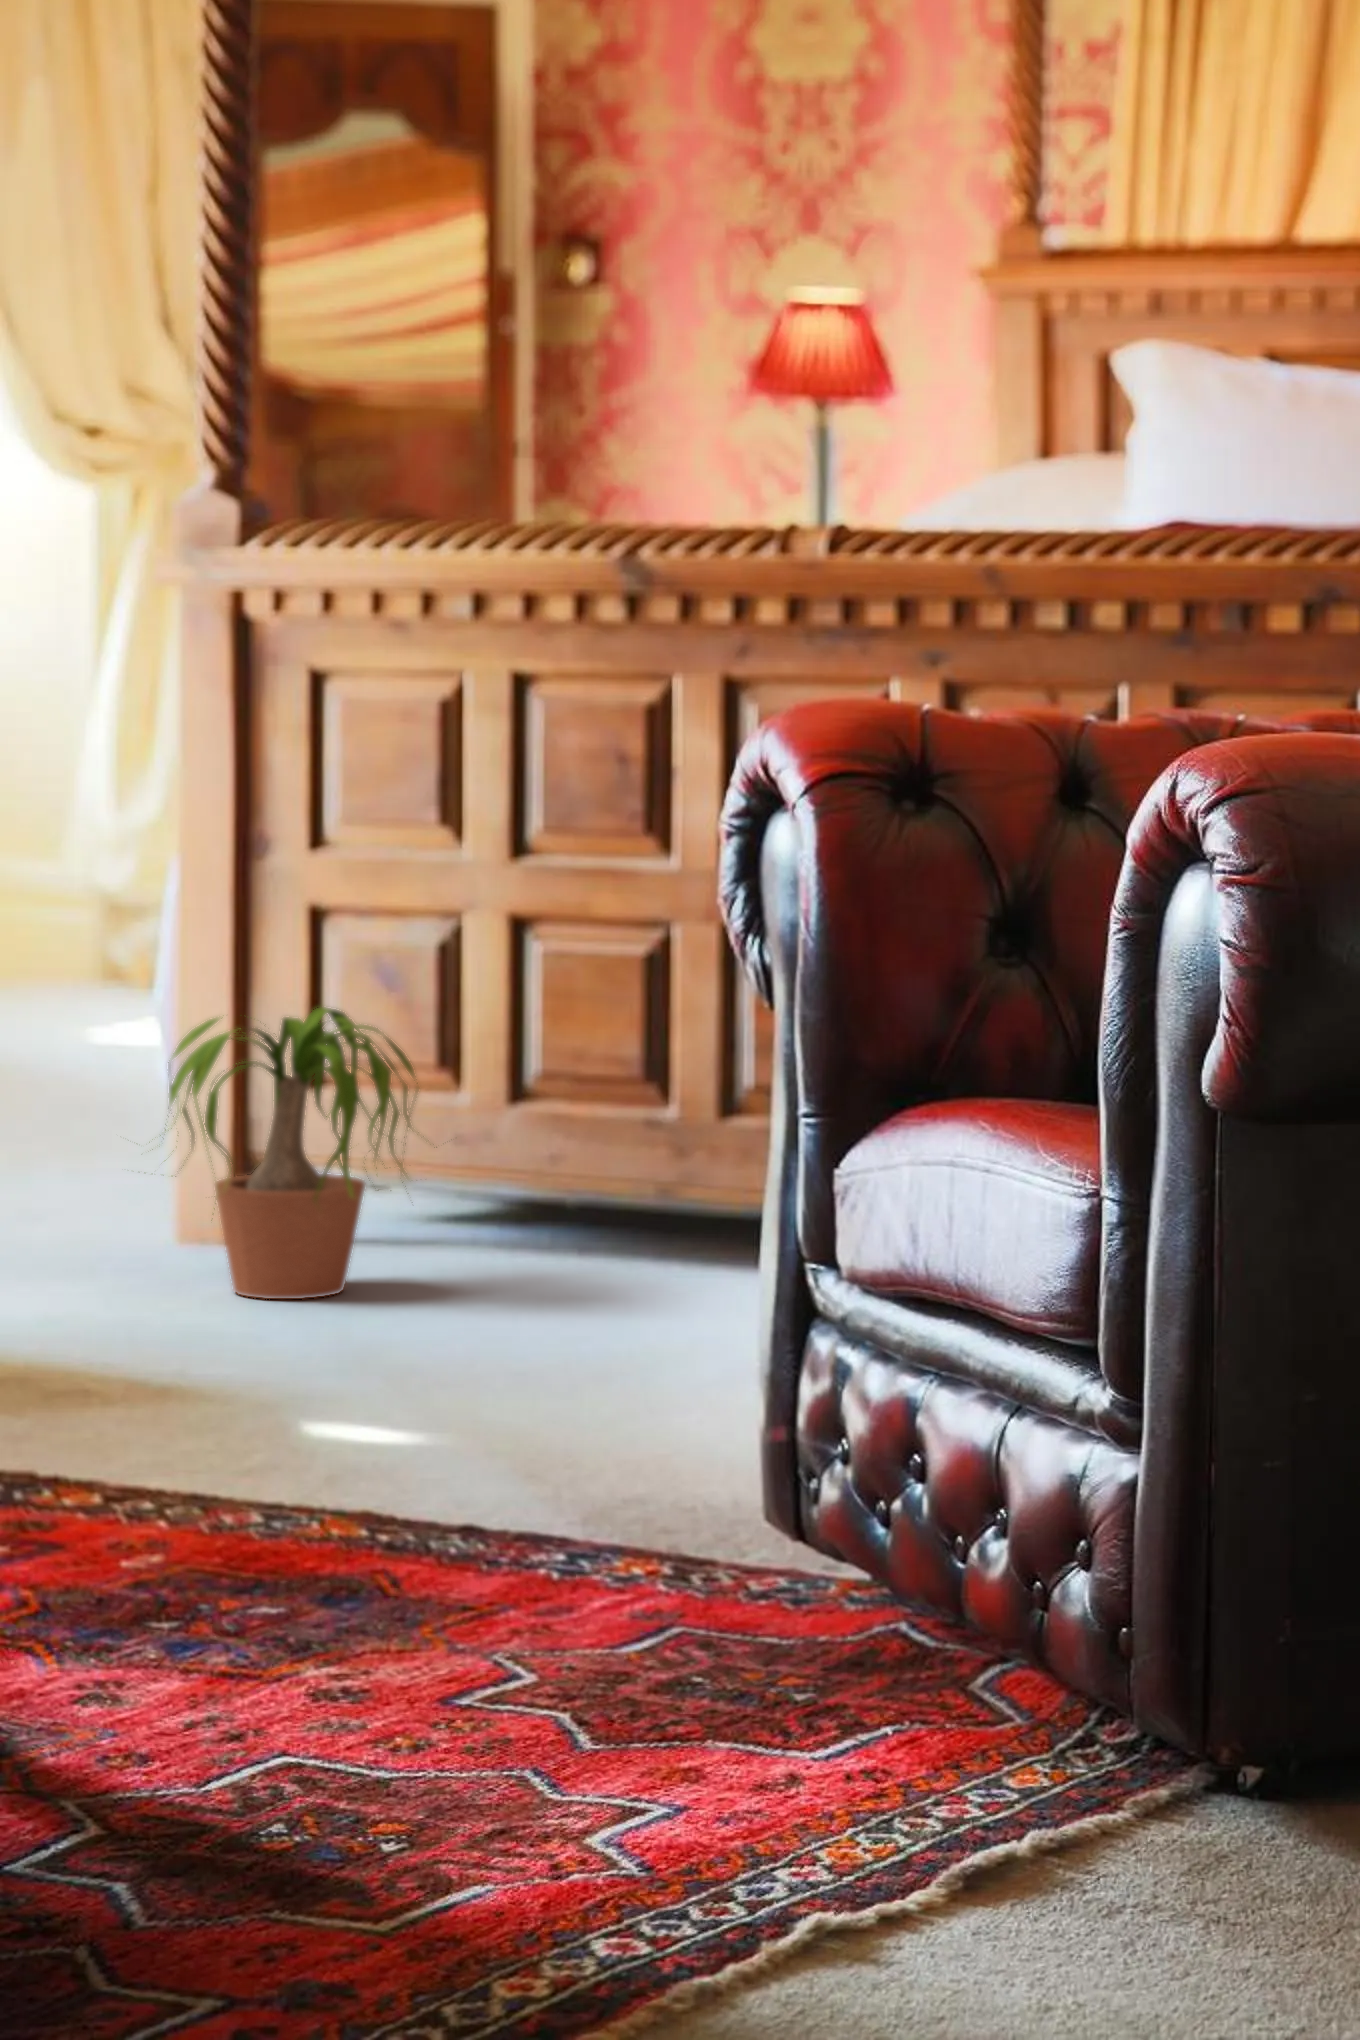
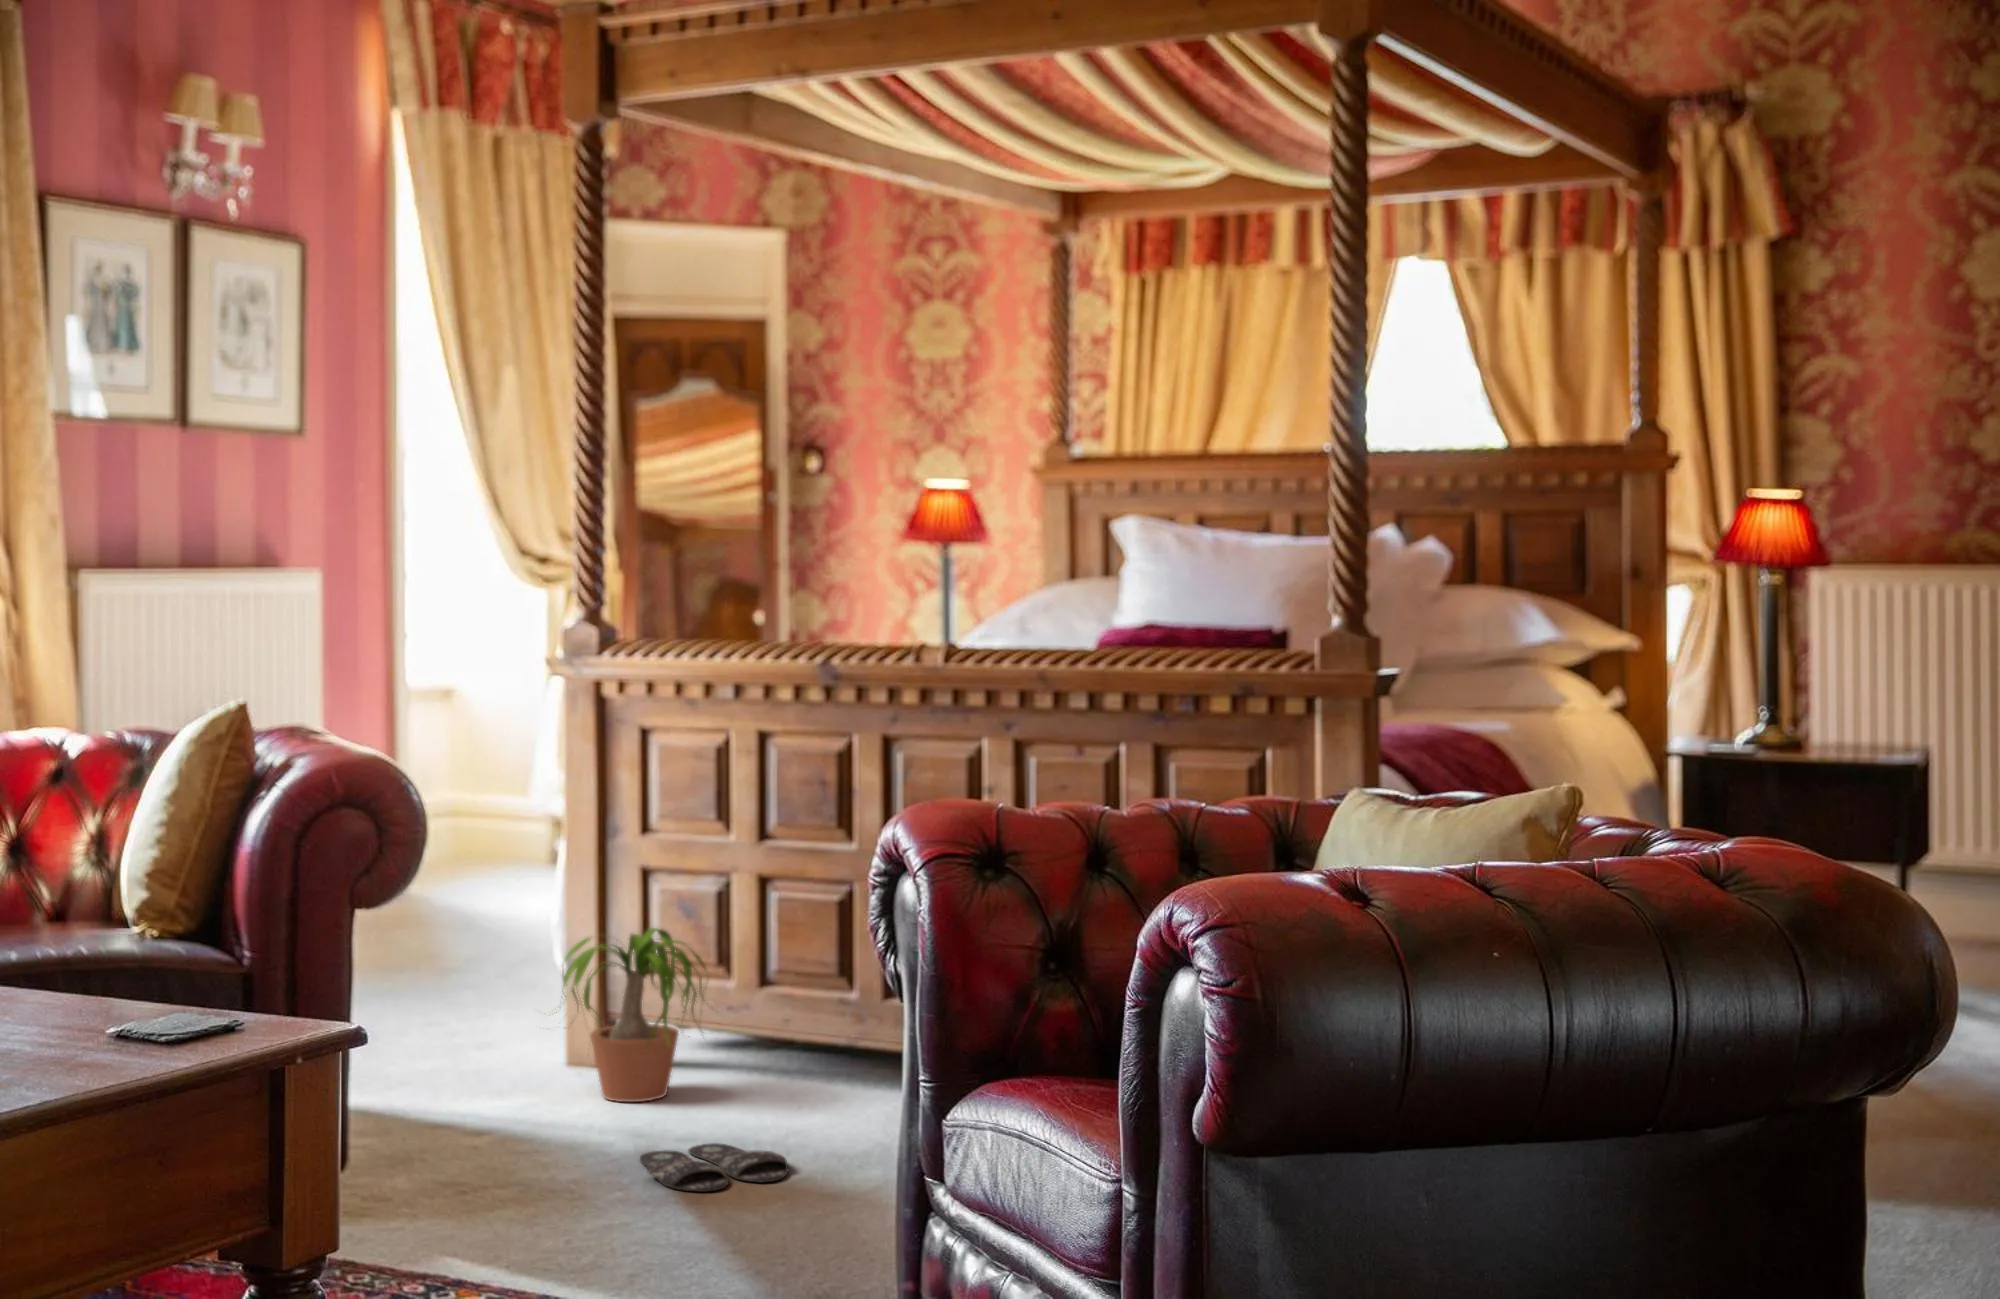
slippers: none [309,1348,560,1405] -> present [640,1143,788,1192]

